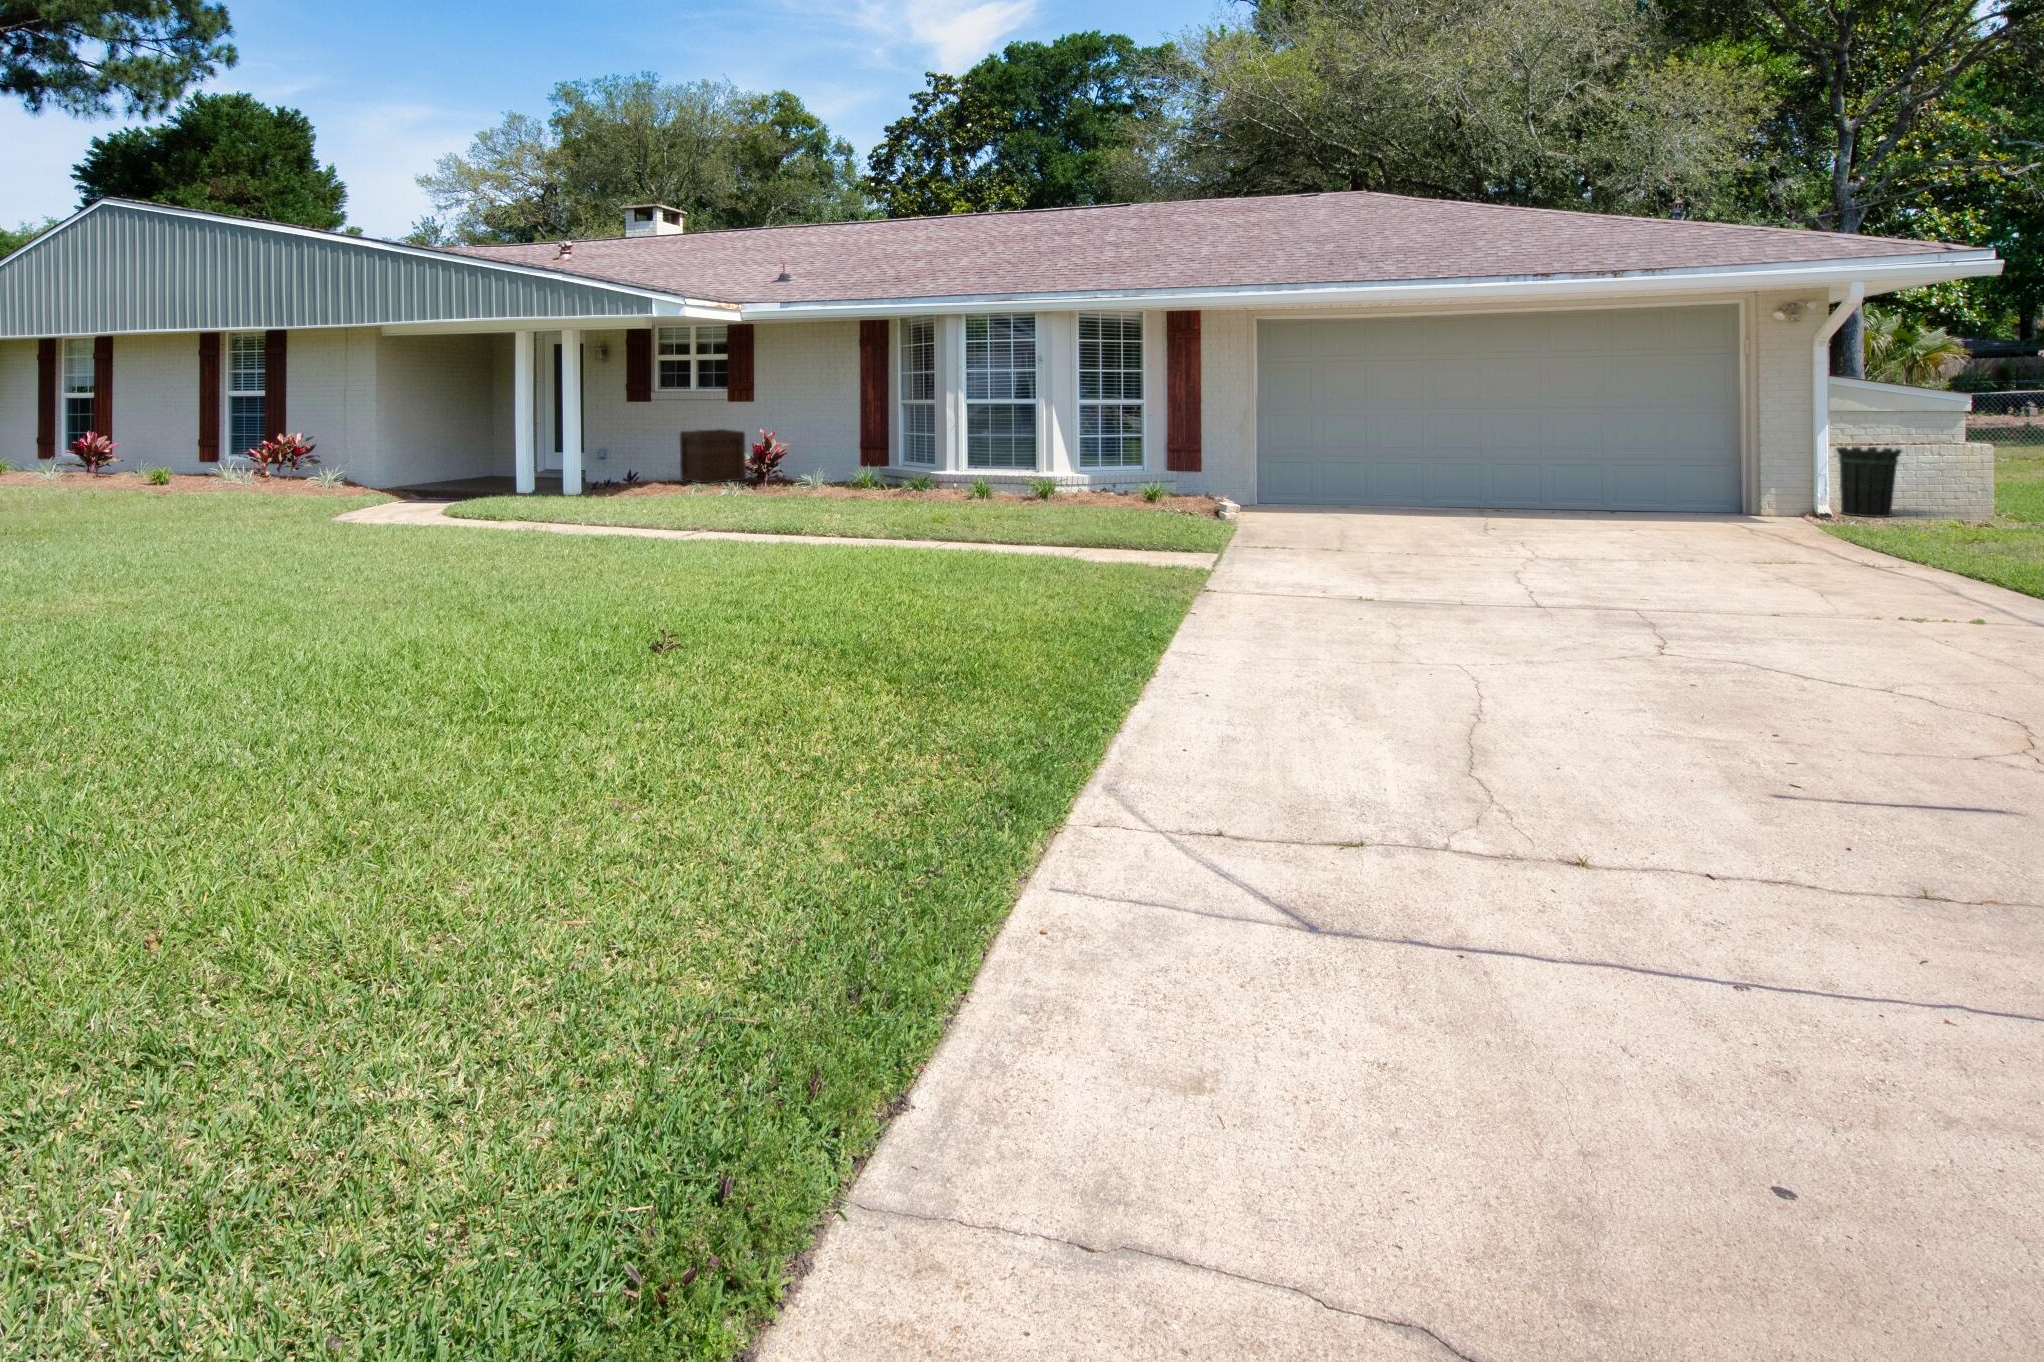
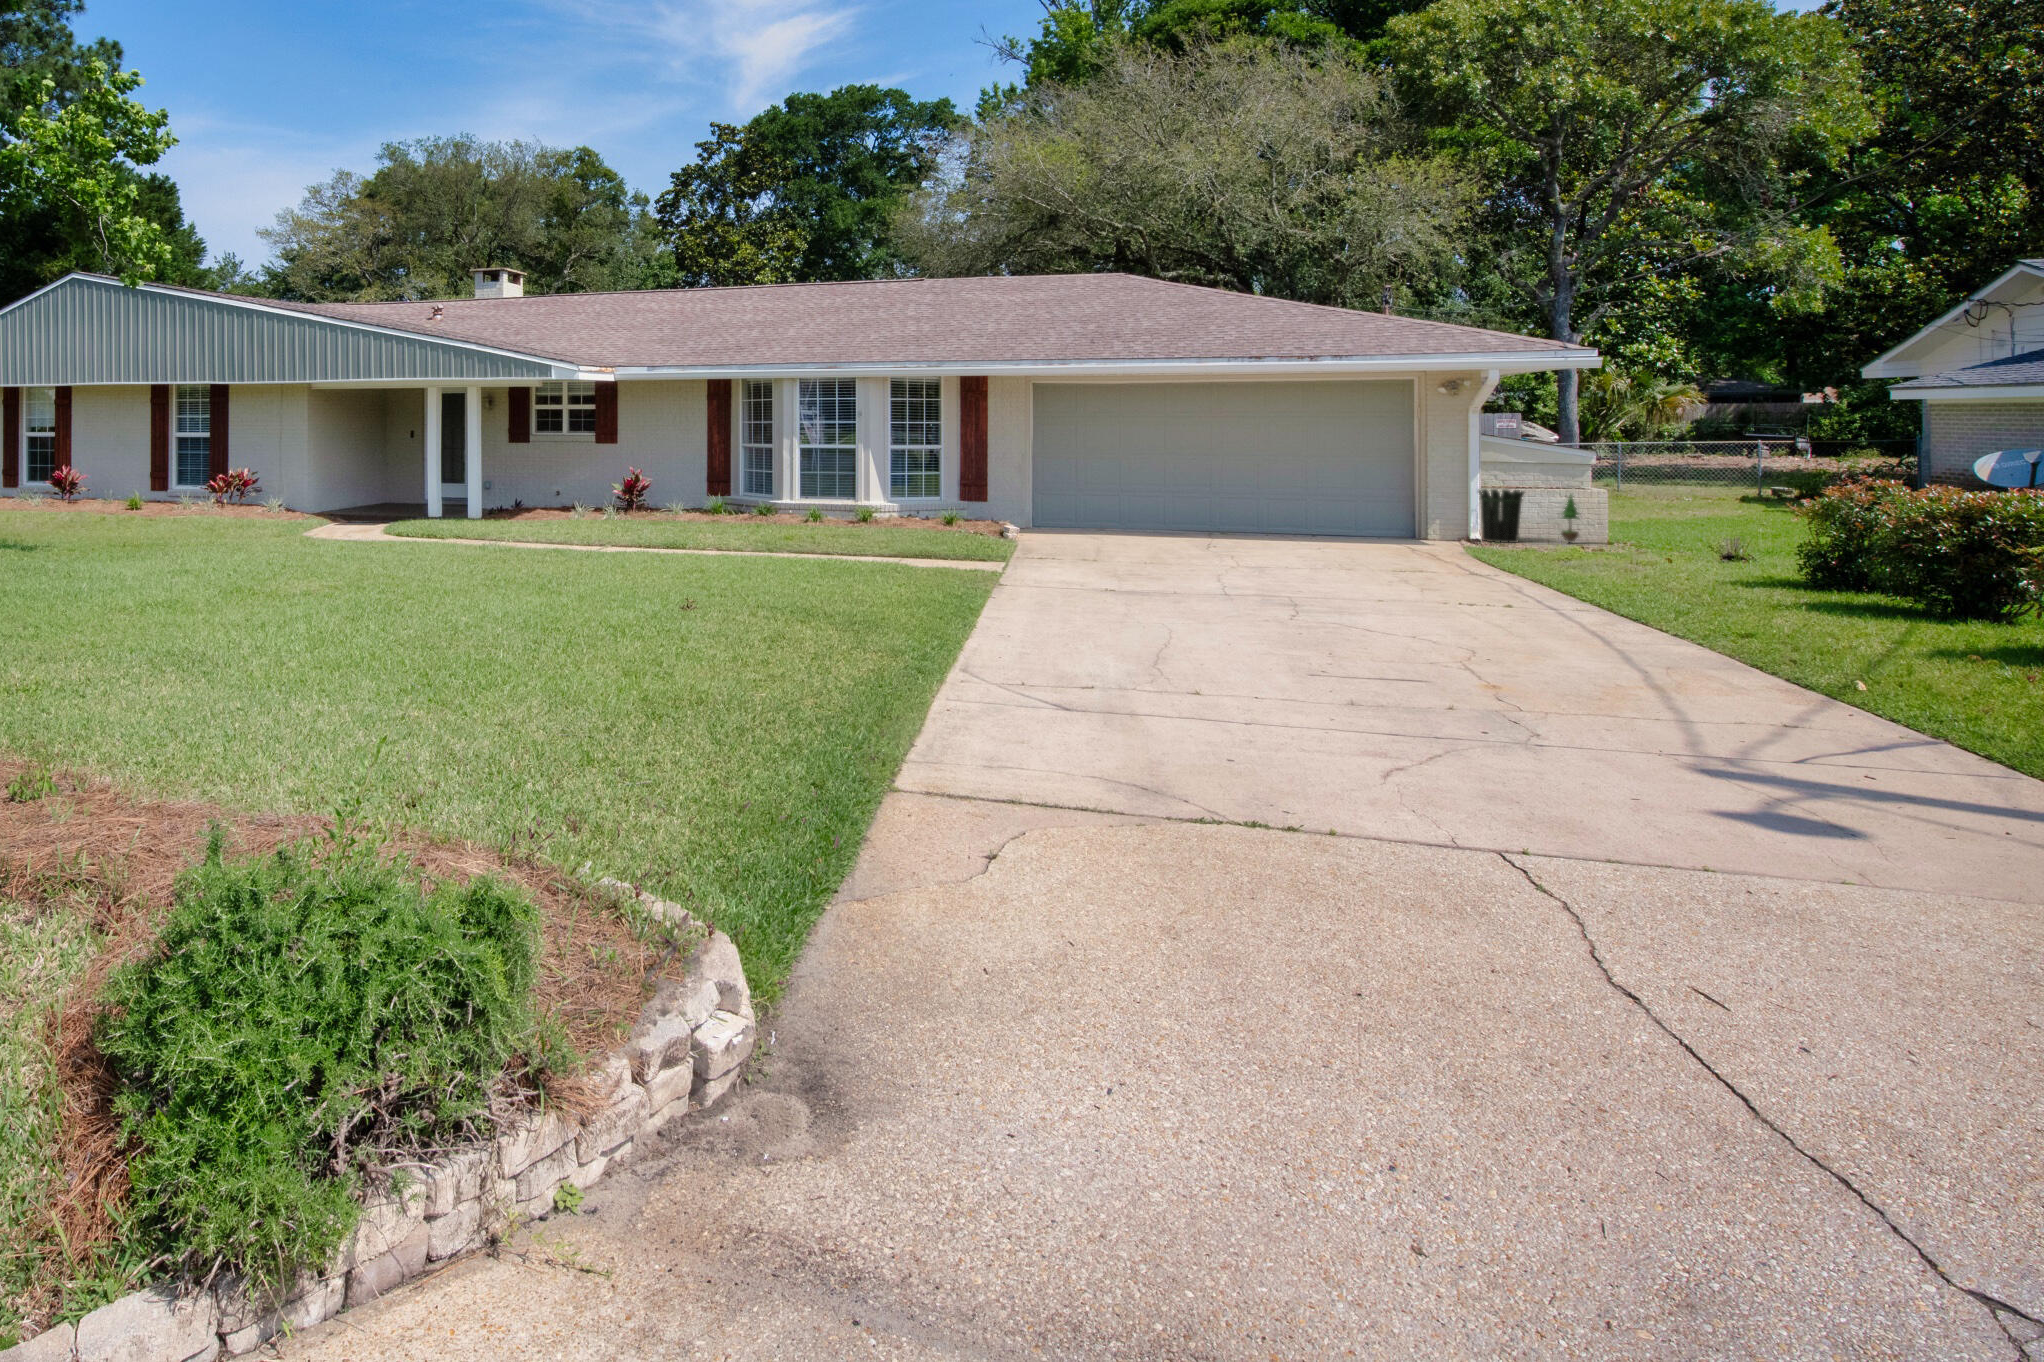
wooden crate: present [680,429,746,483] -> none [560,467,615,511]
potted tree: none [1947,450,1978,518] -> present [1561,495,1579,543]

